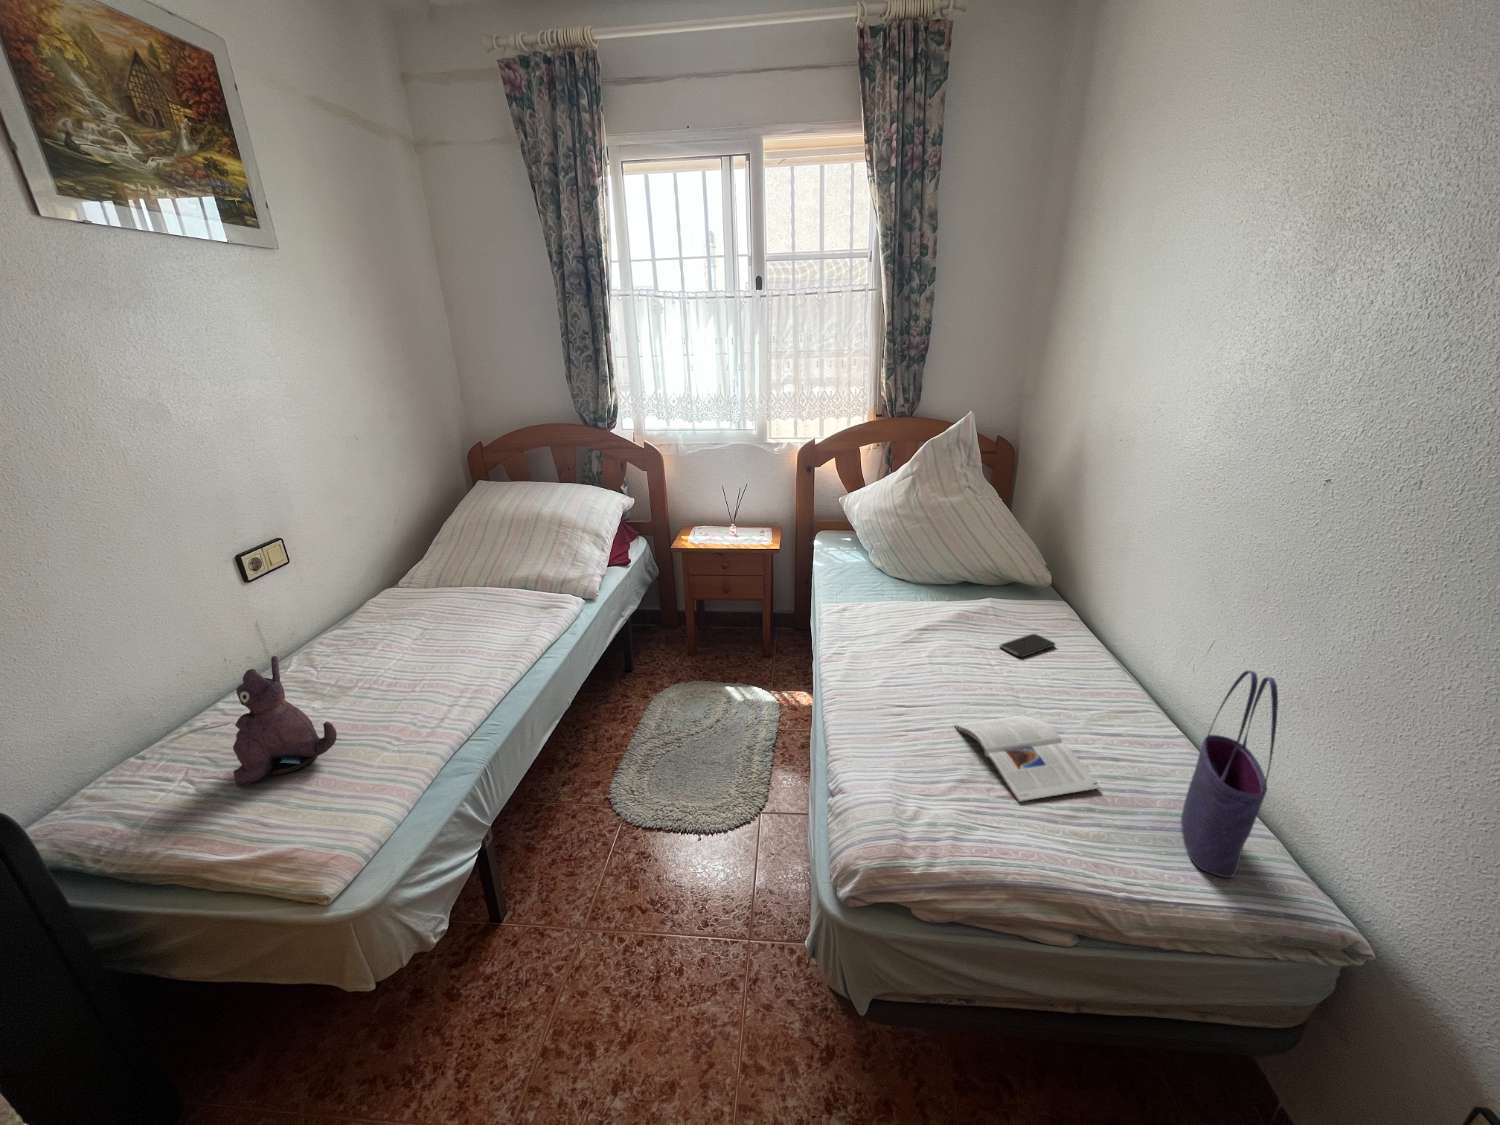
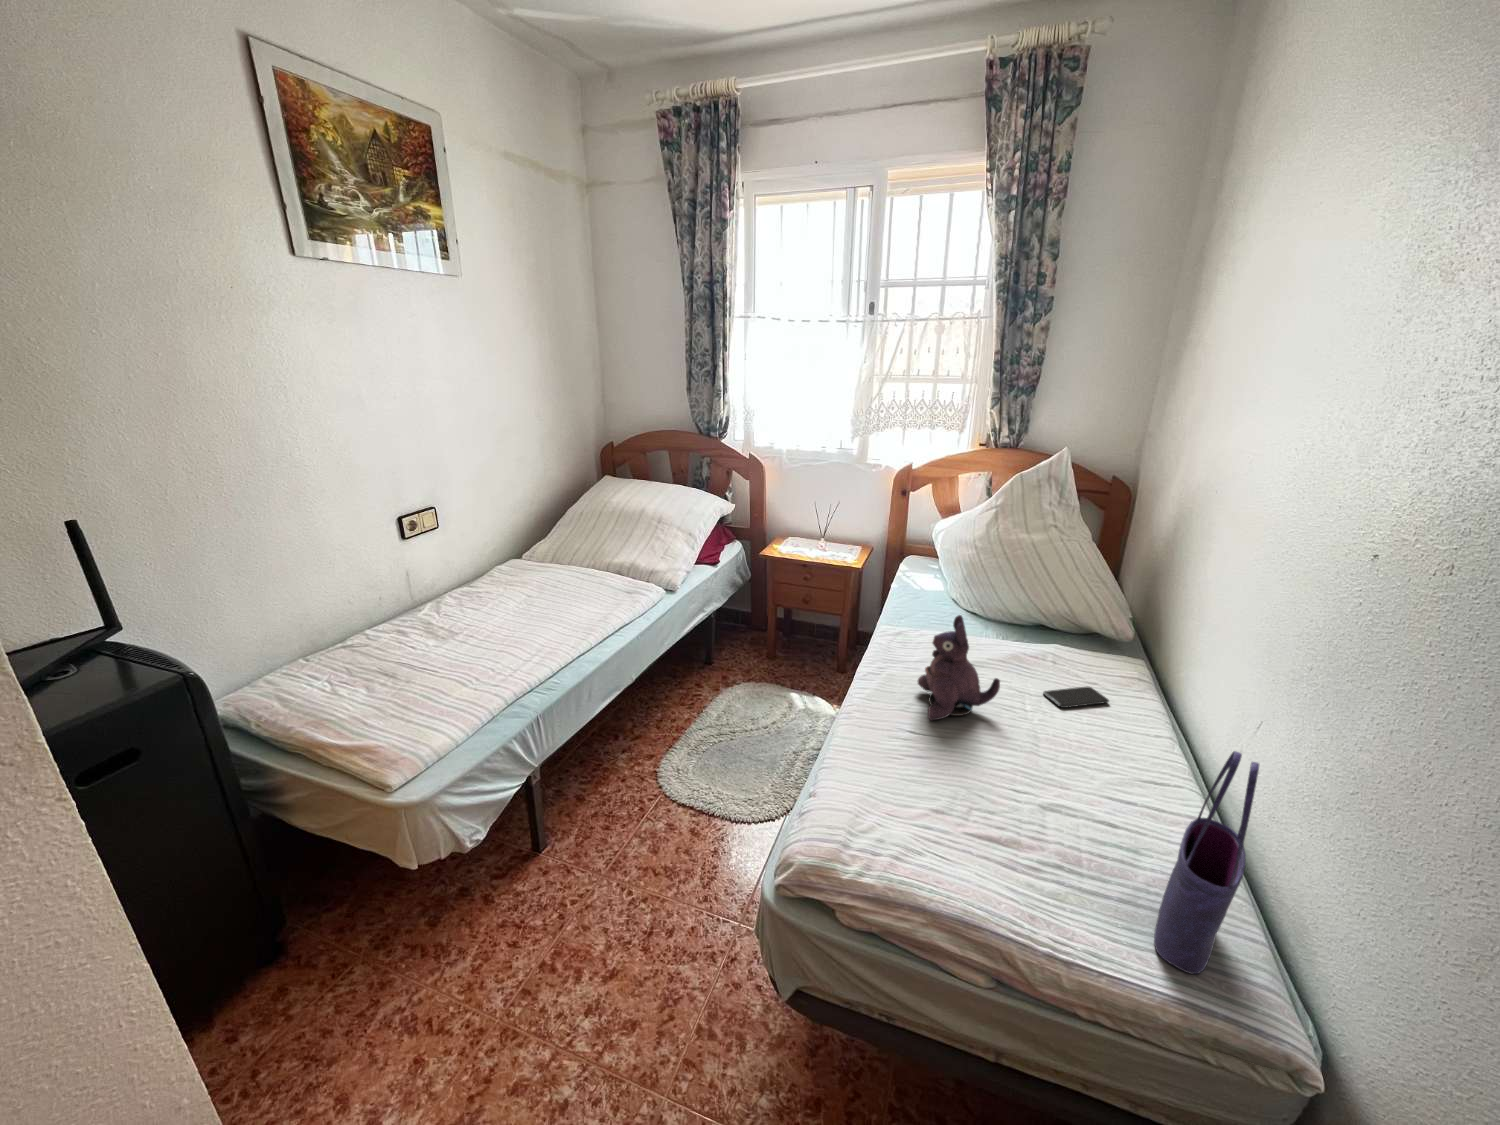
plush toy: present [233,656,337,787] -> present [918,615,1000,720]
magazine: present [955,715,1100,802] -> none [954,757,1084,852]

